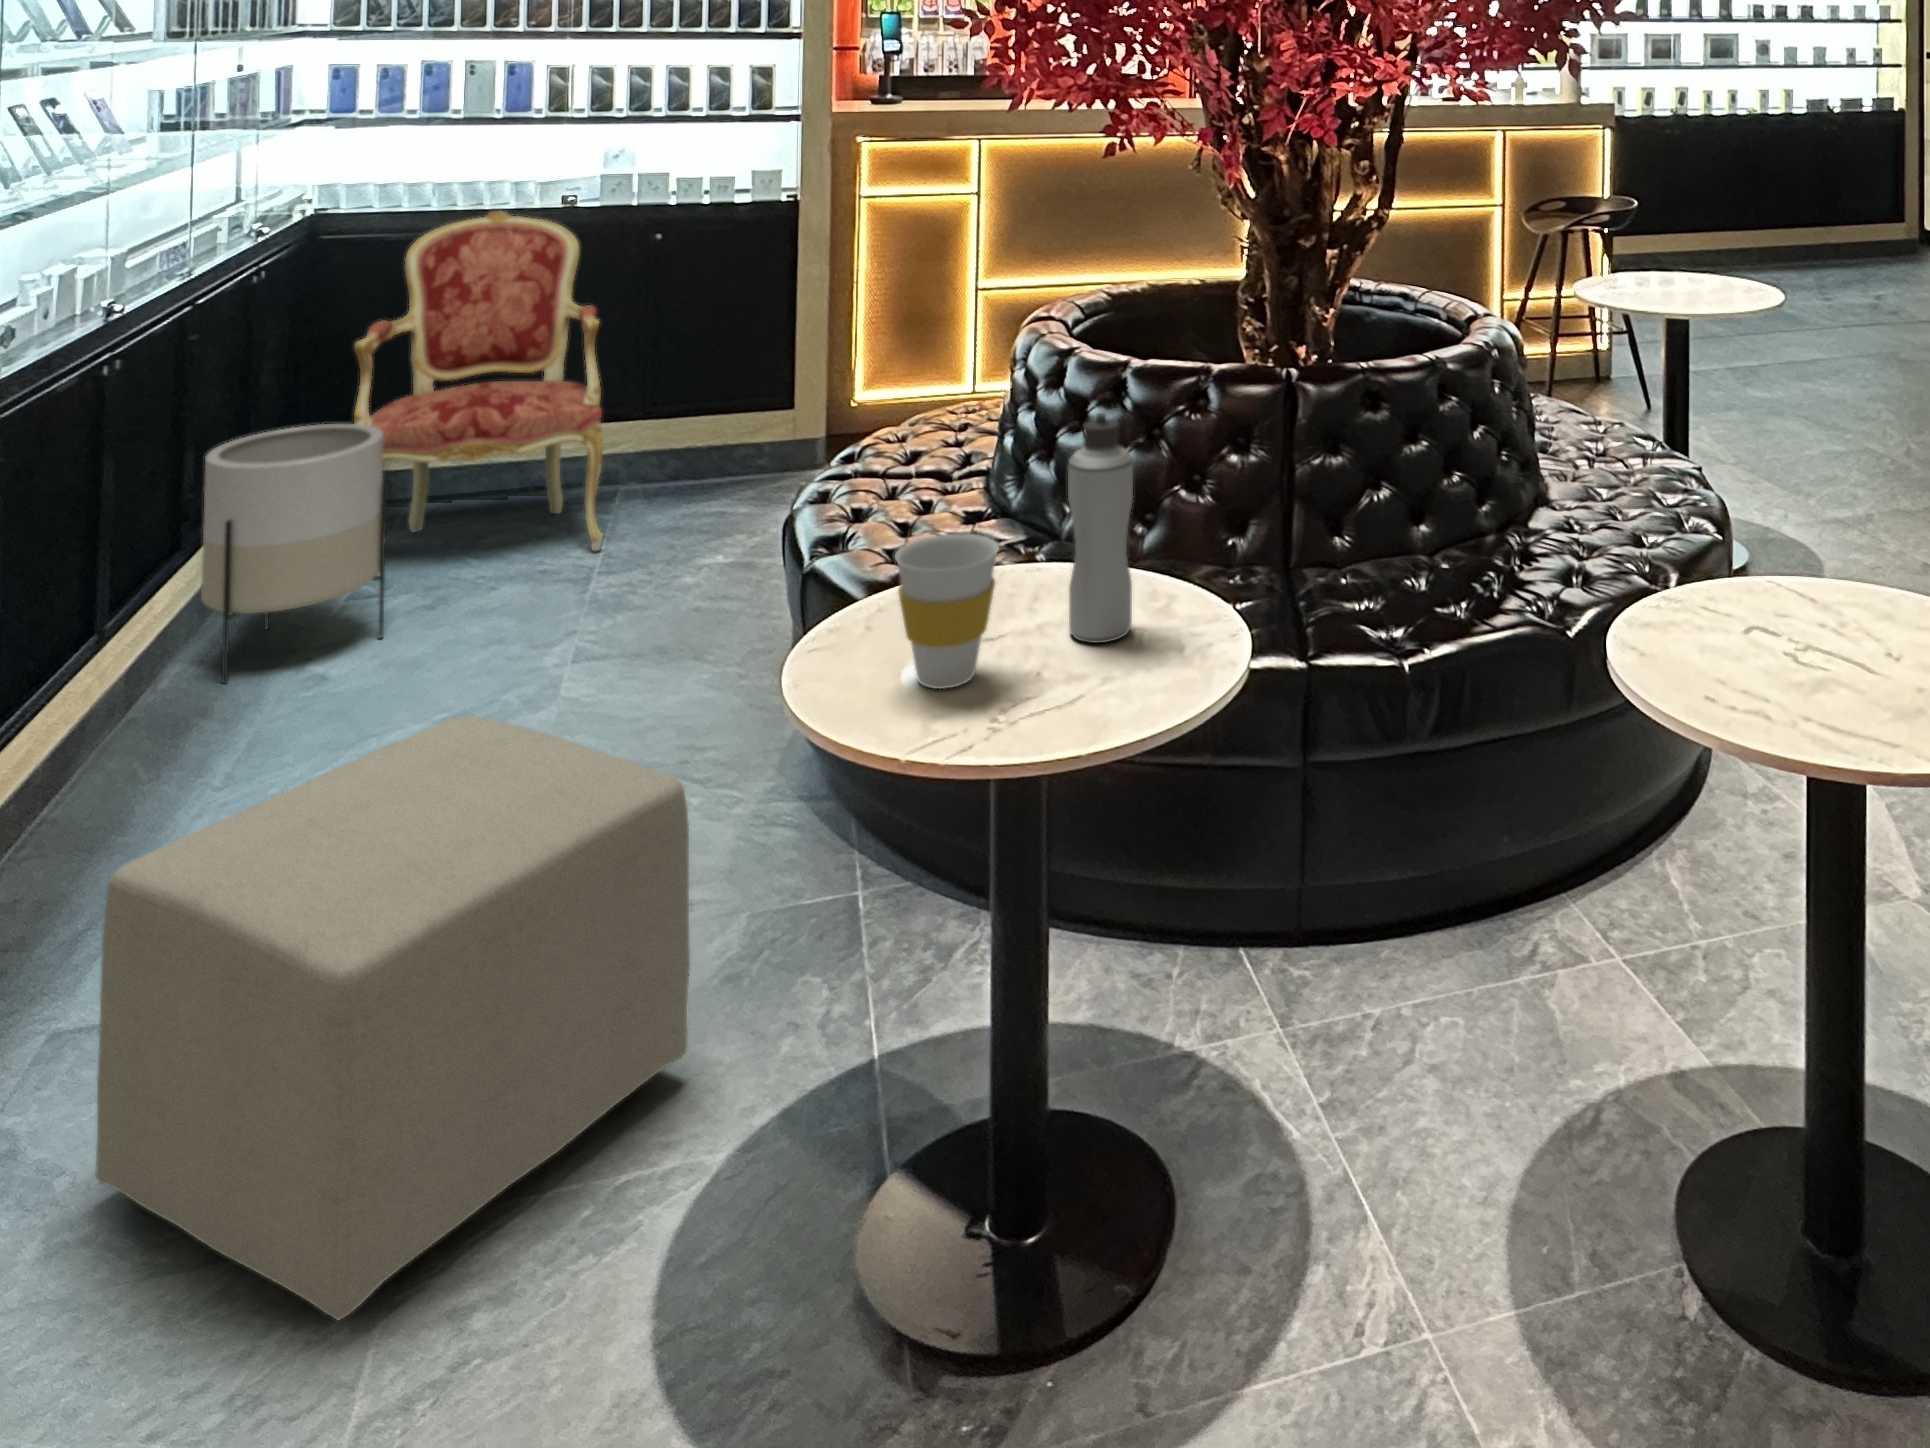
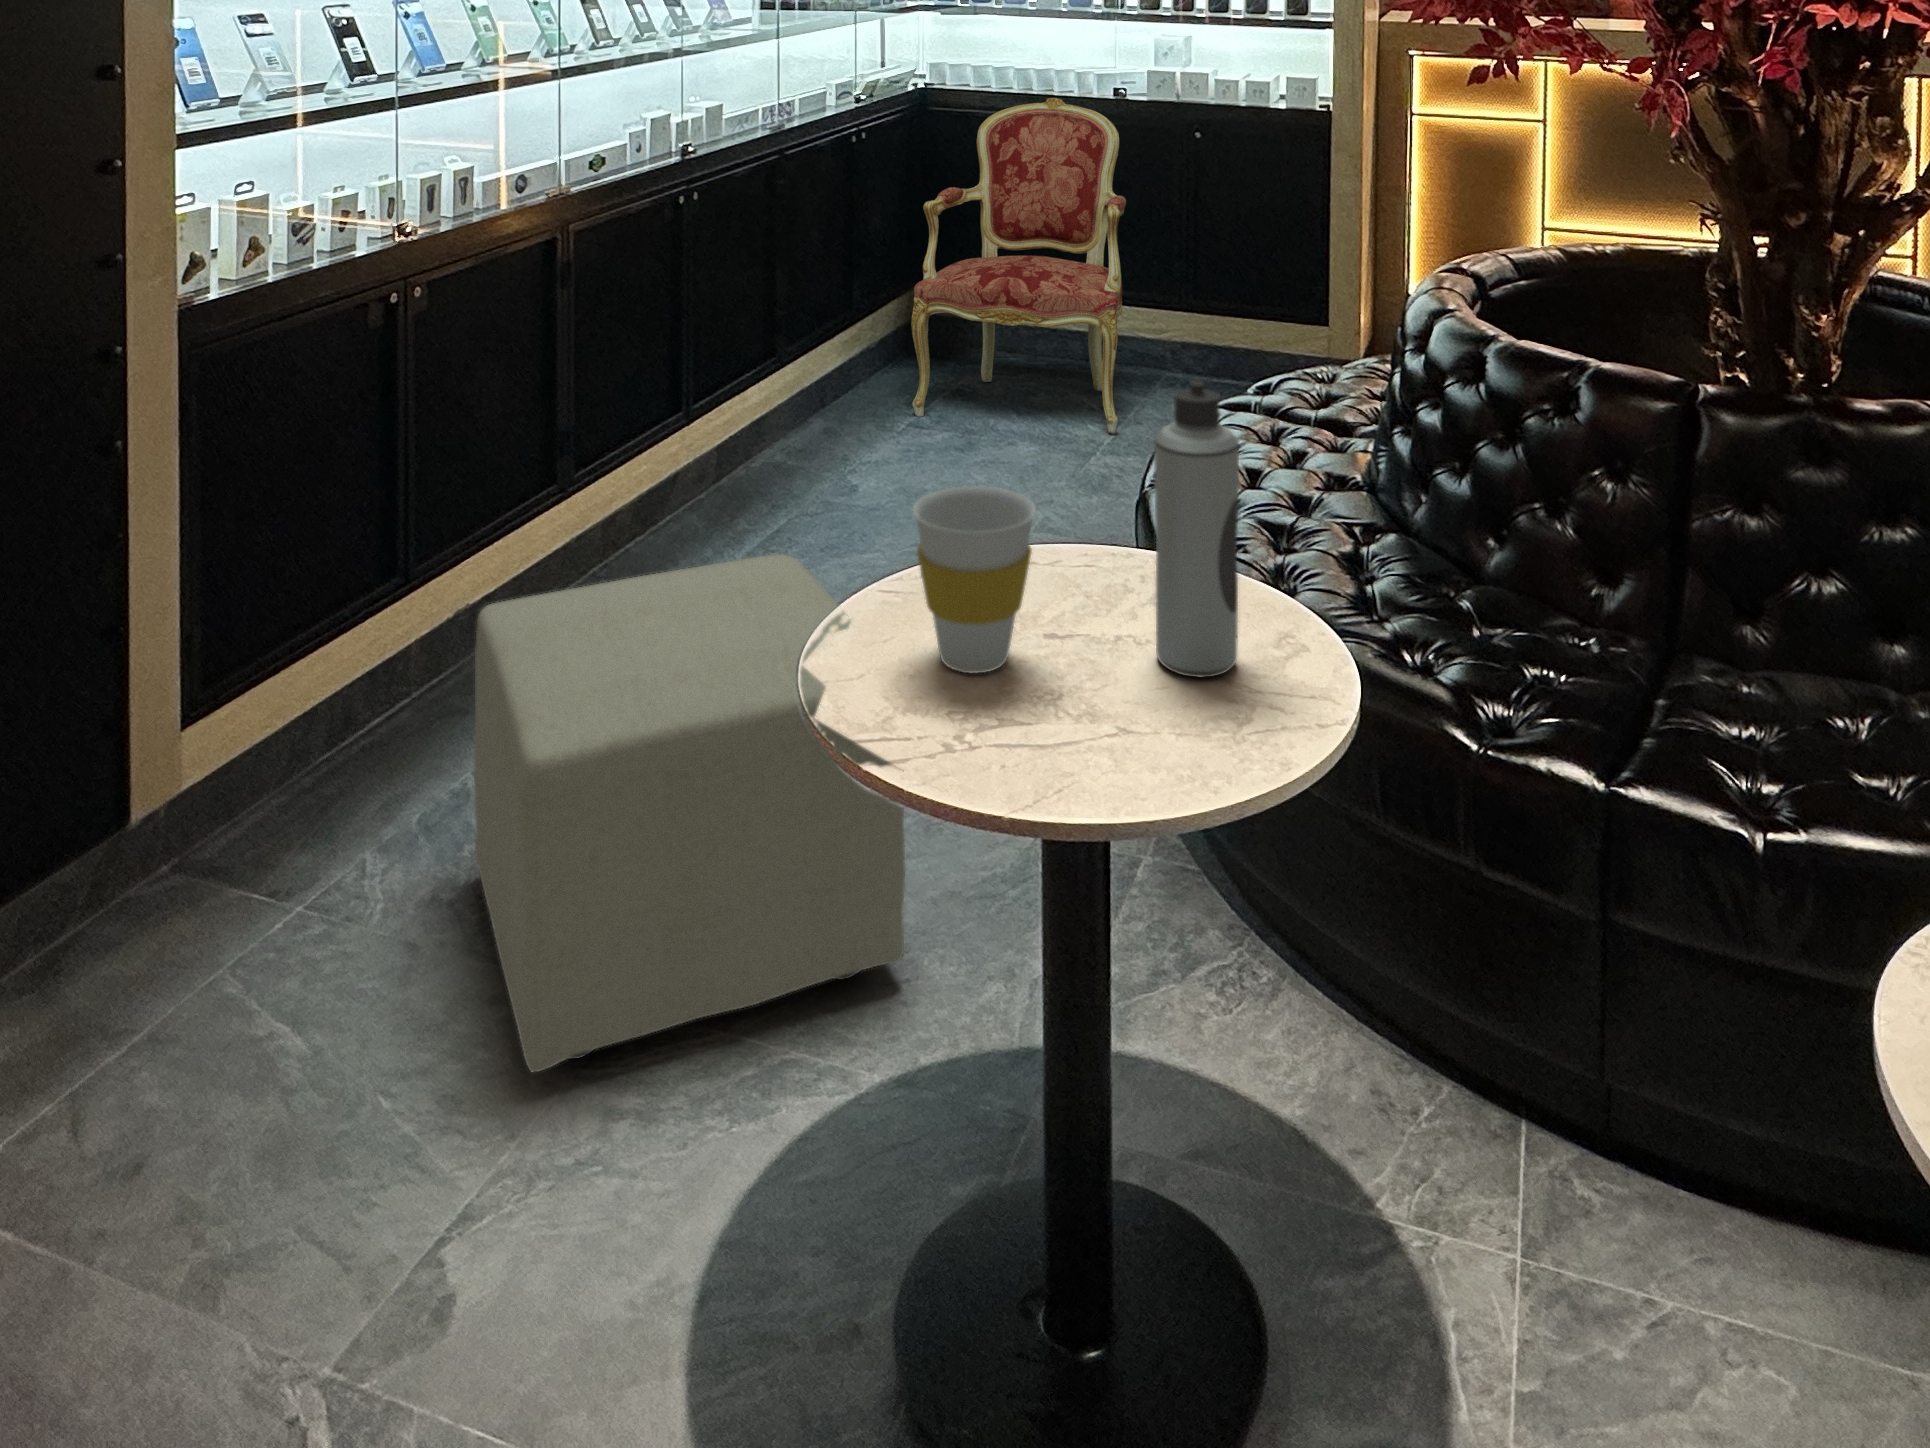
planter: present [201,424,386,683] -> none [782,269,914,477]

